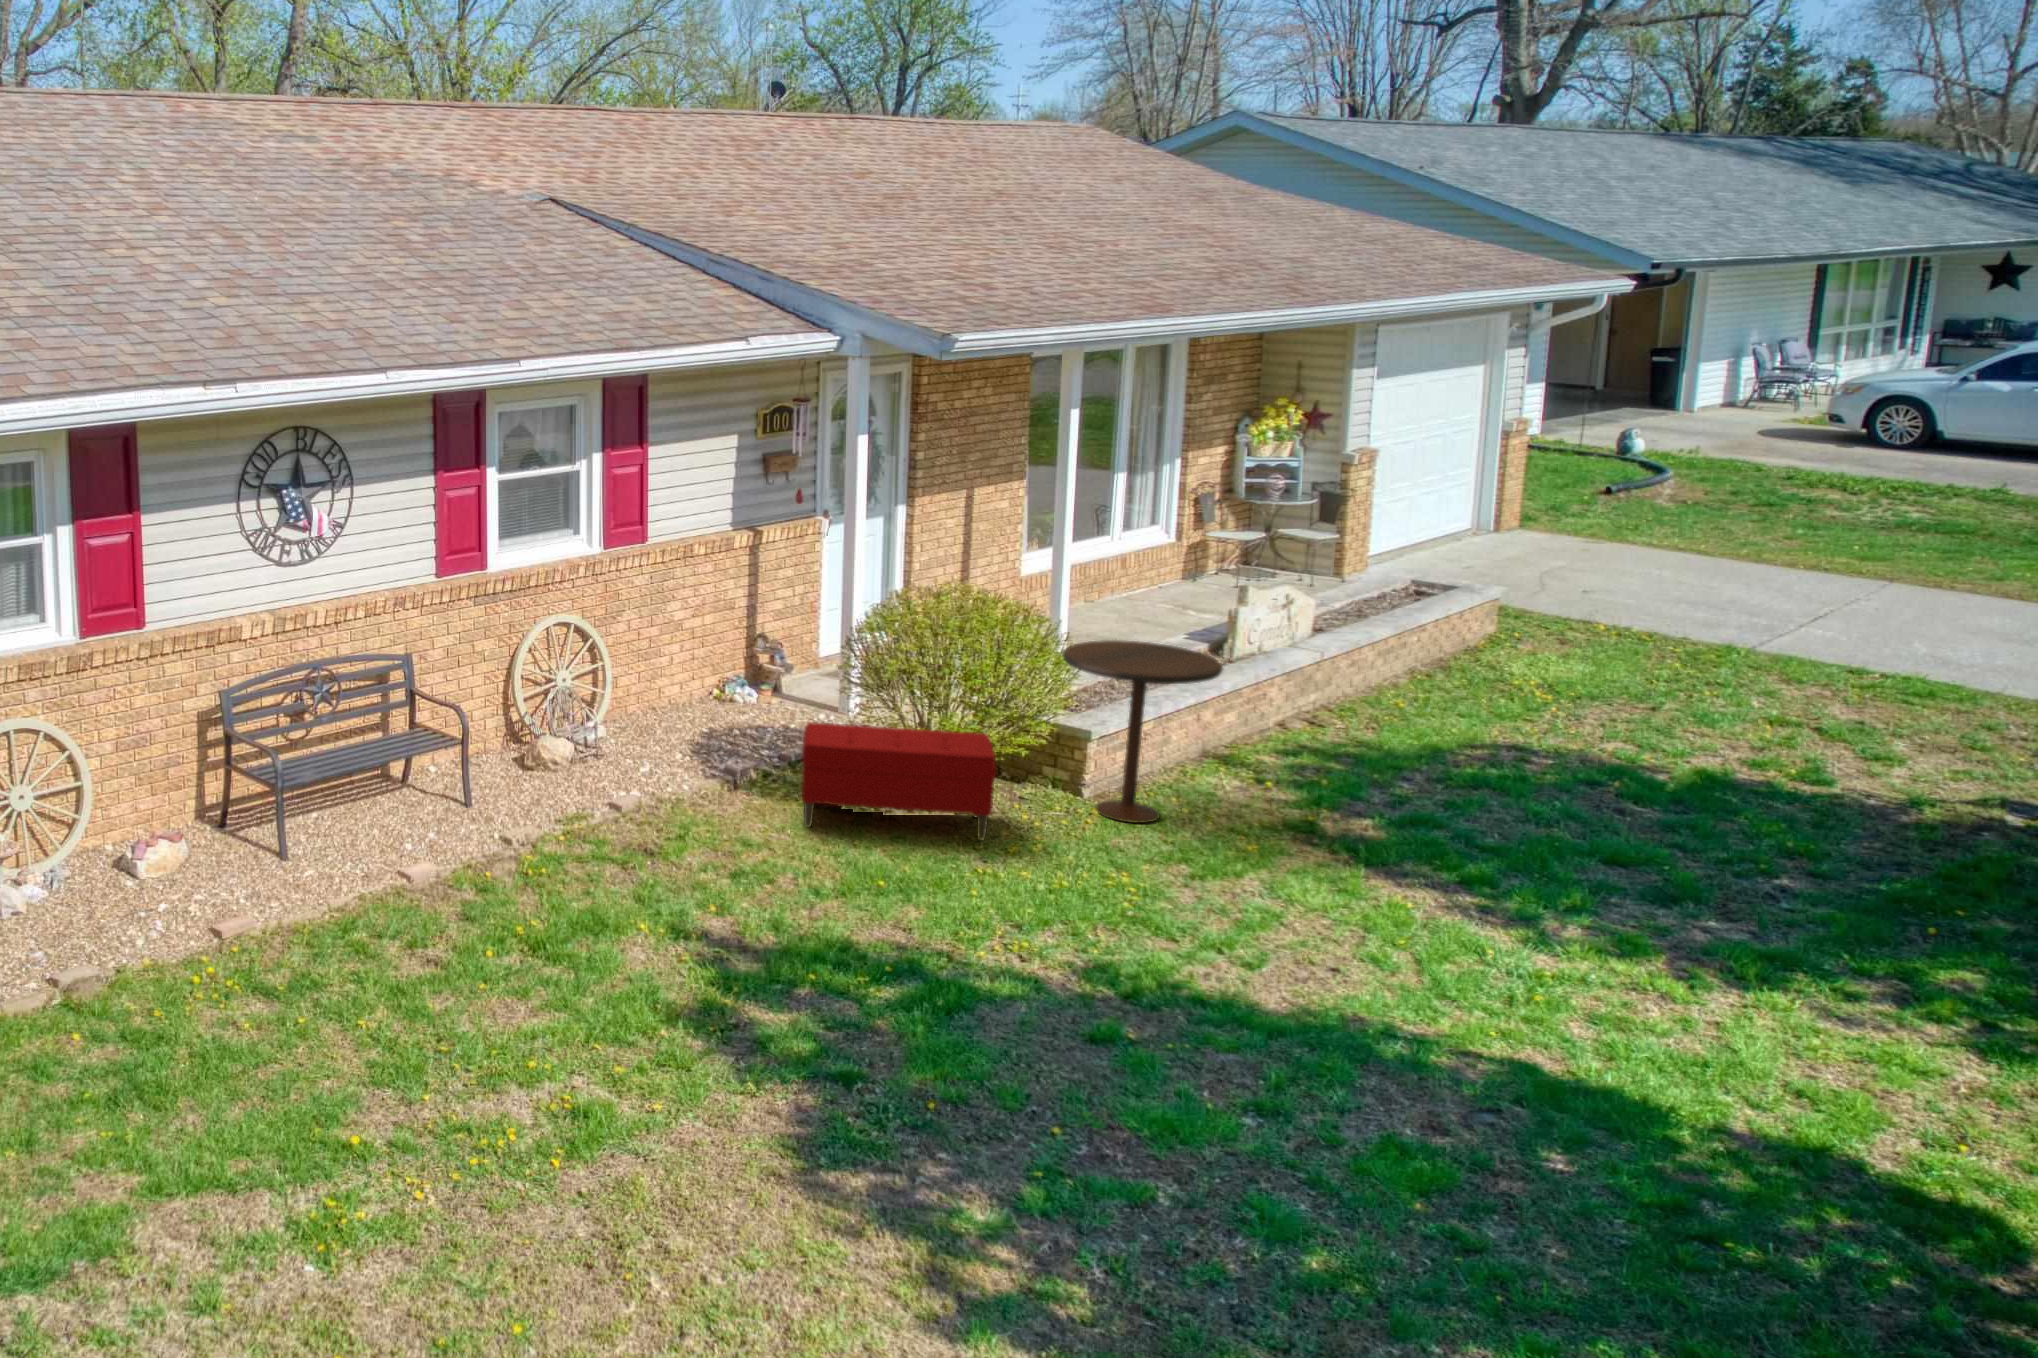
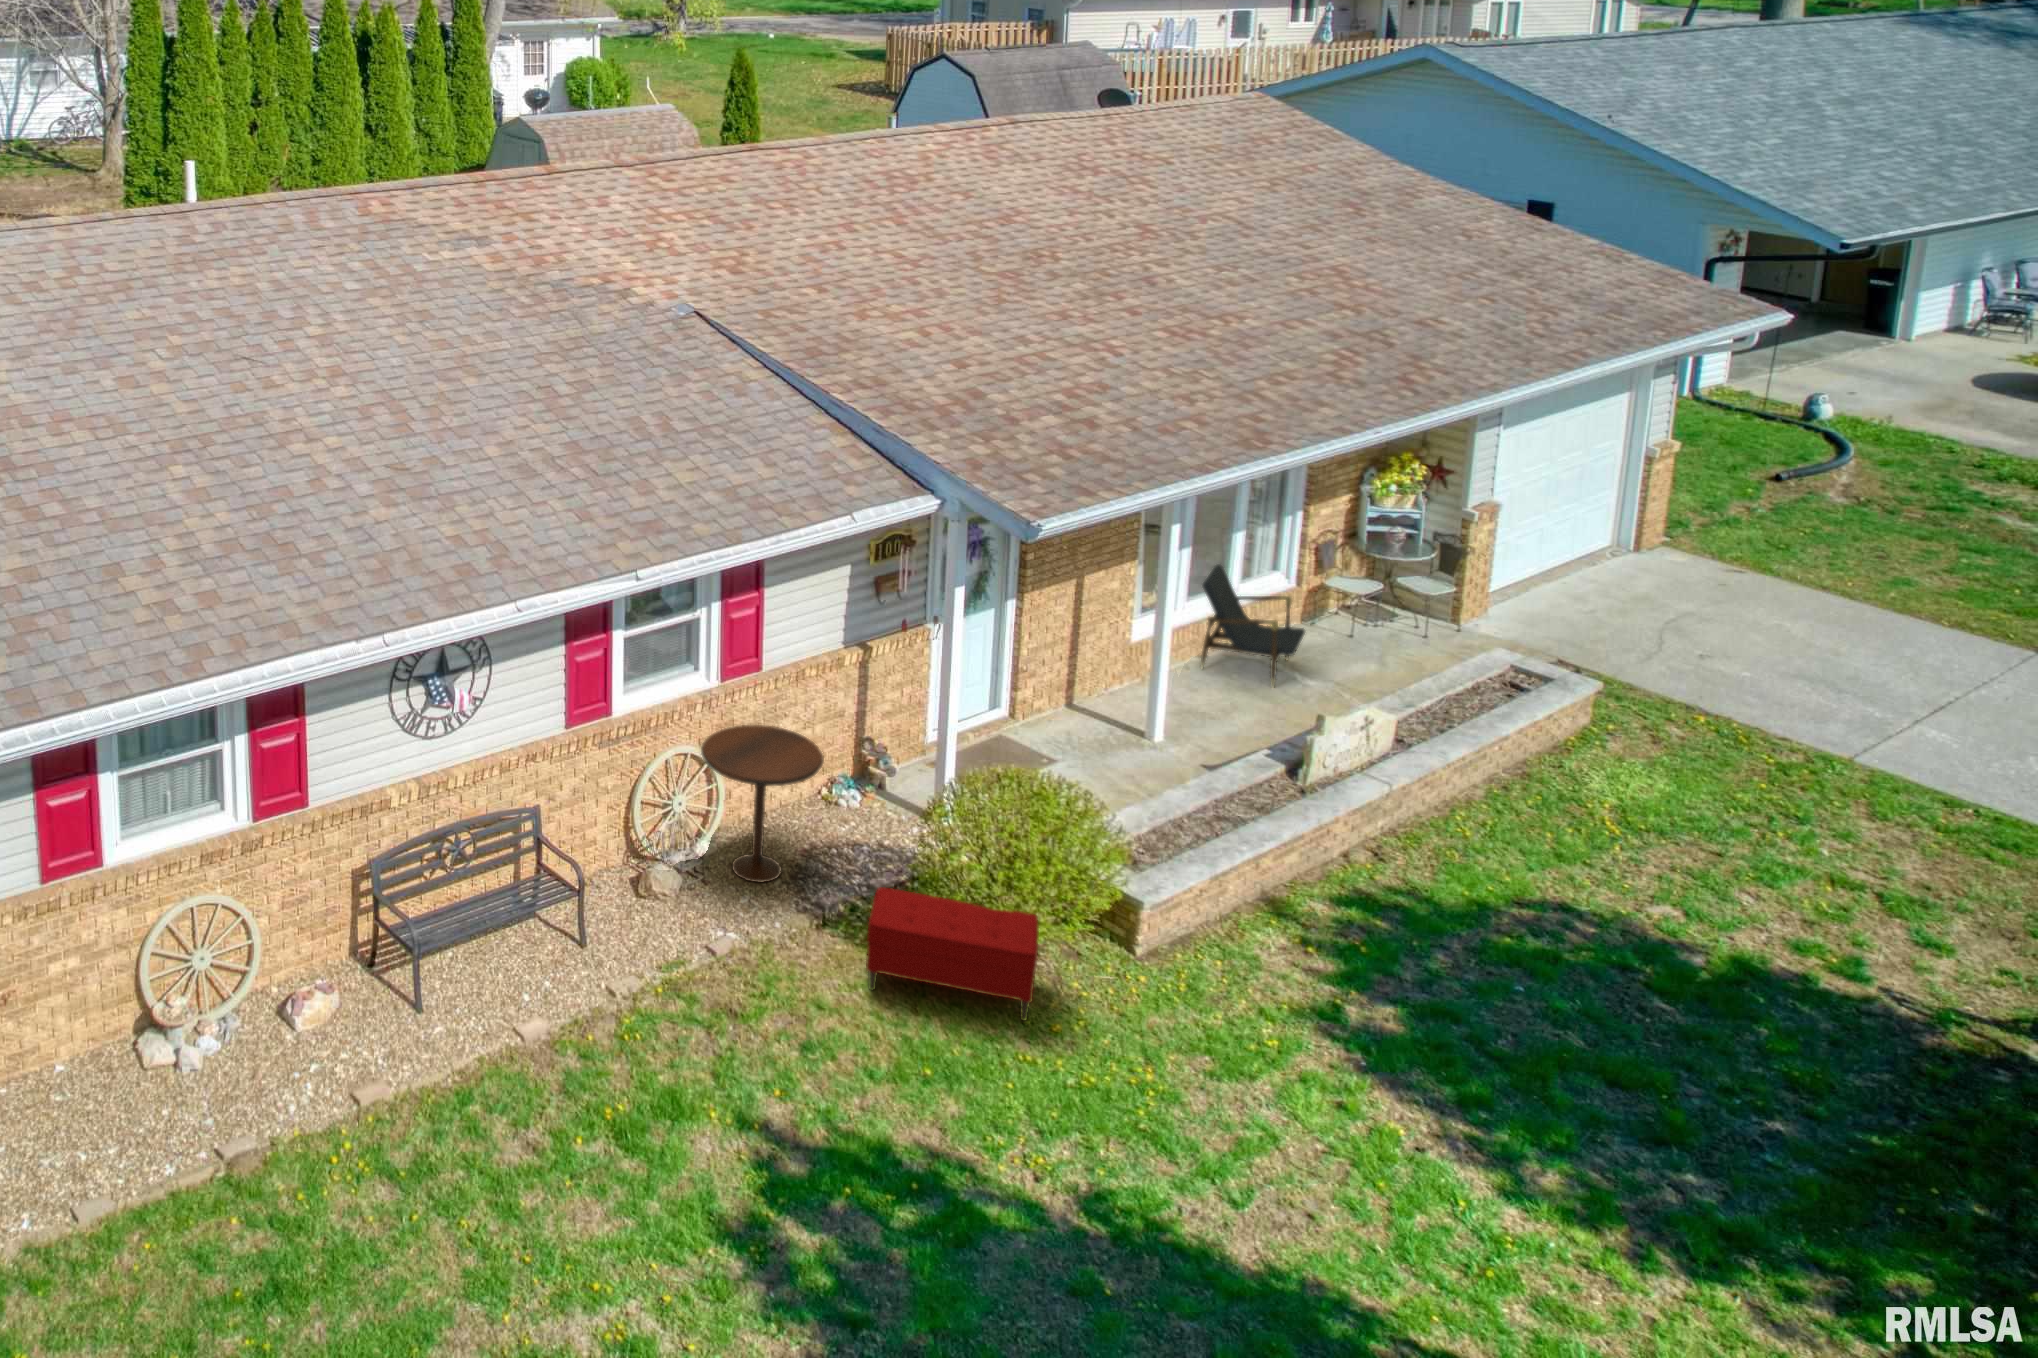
lounge chair: none [1096,500,1201,616] -> present [1201,565,1305,687]
pedestal table: present [1062,640,1223,823] -> present [701,725,824,882]

